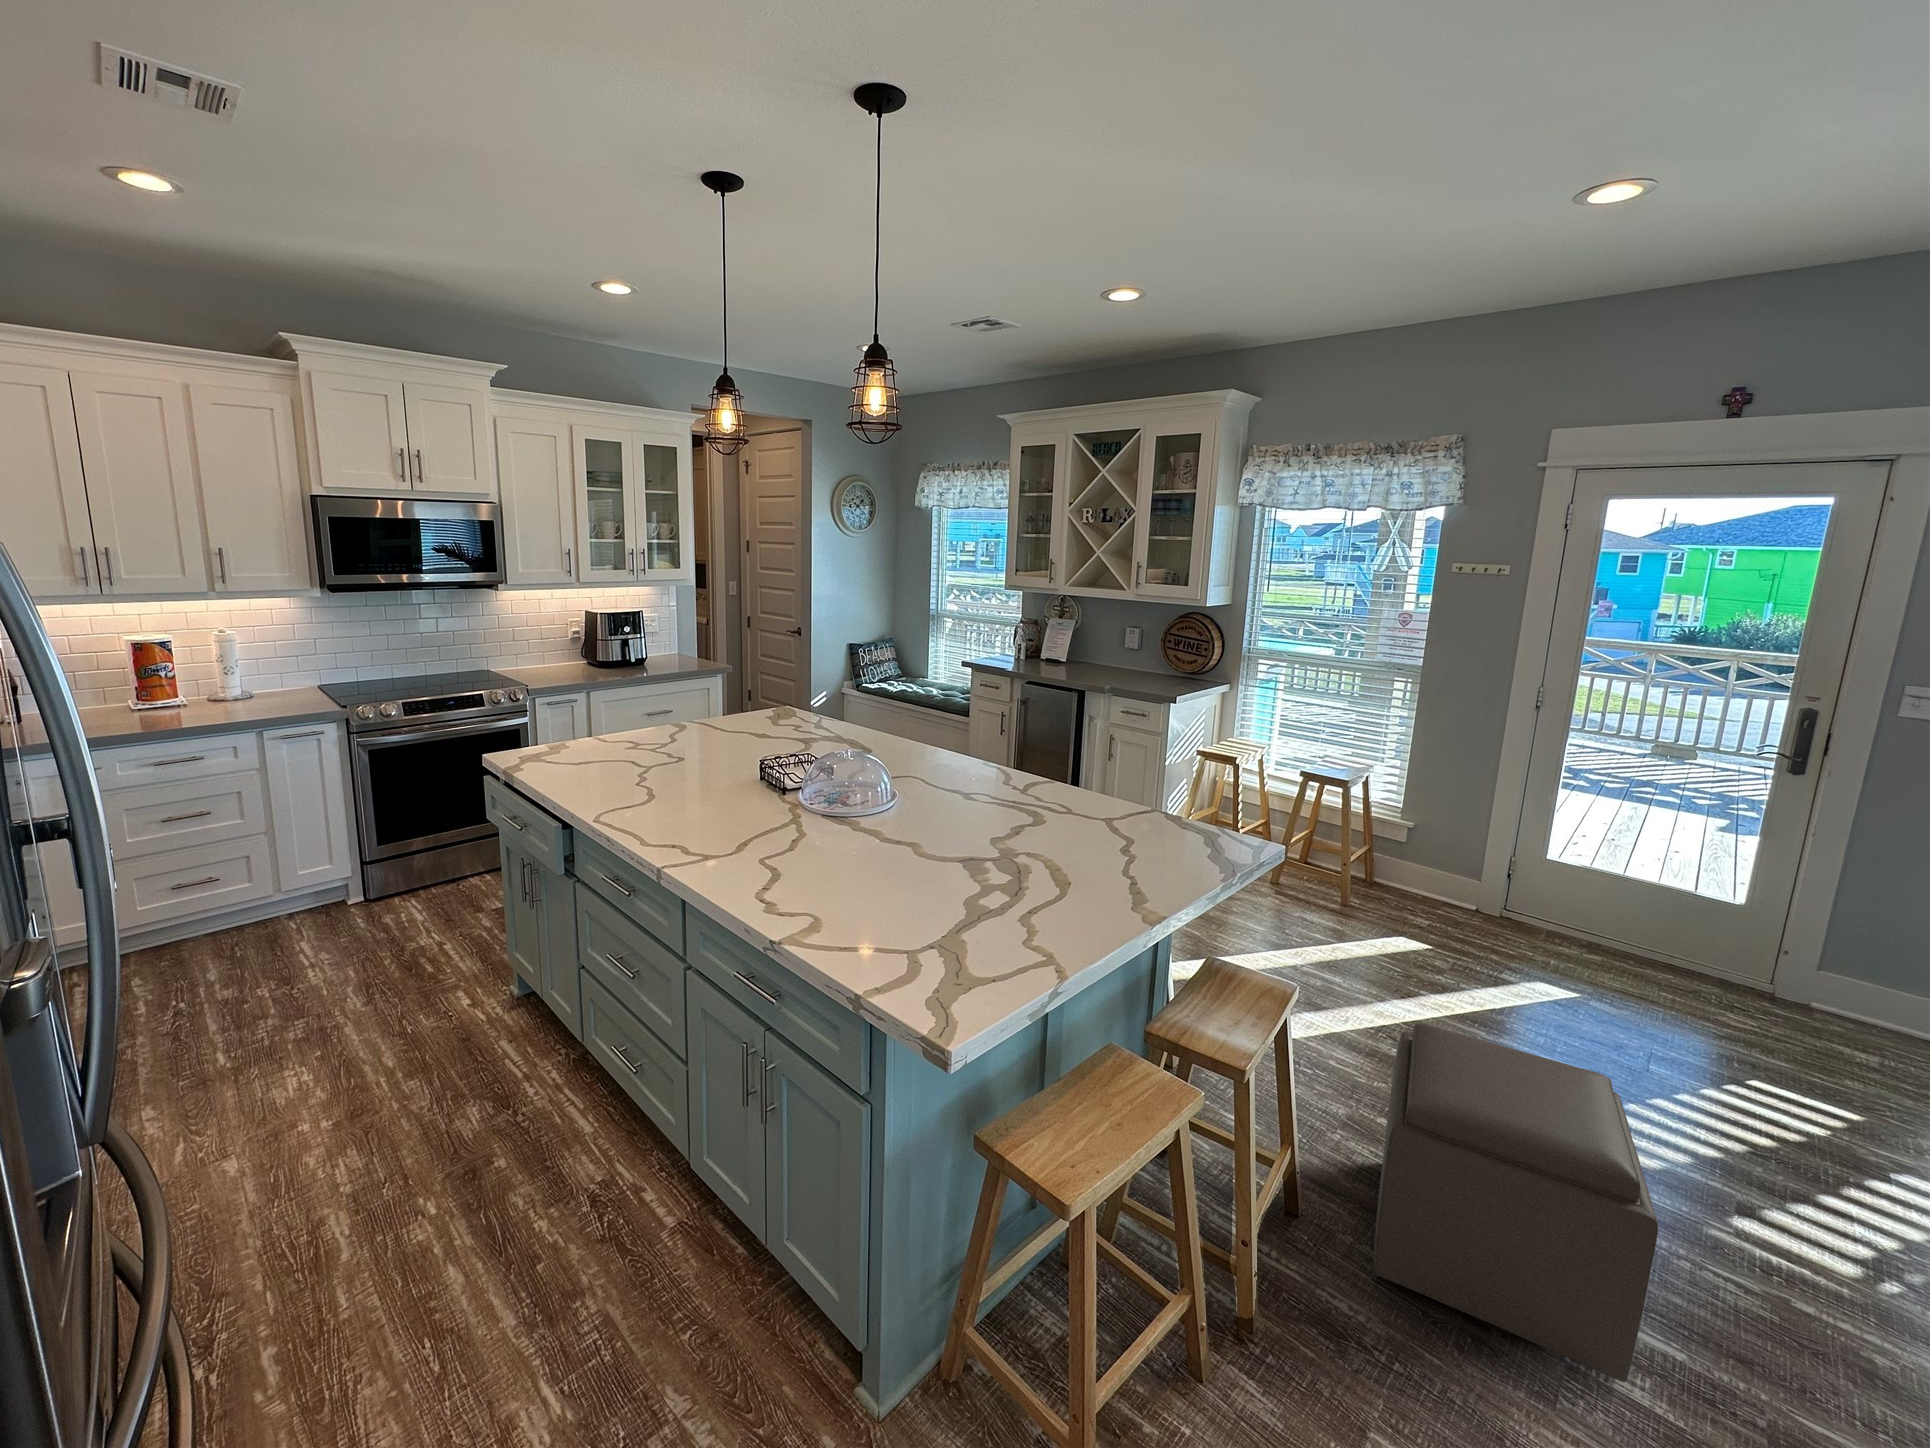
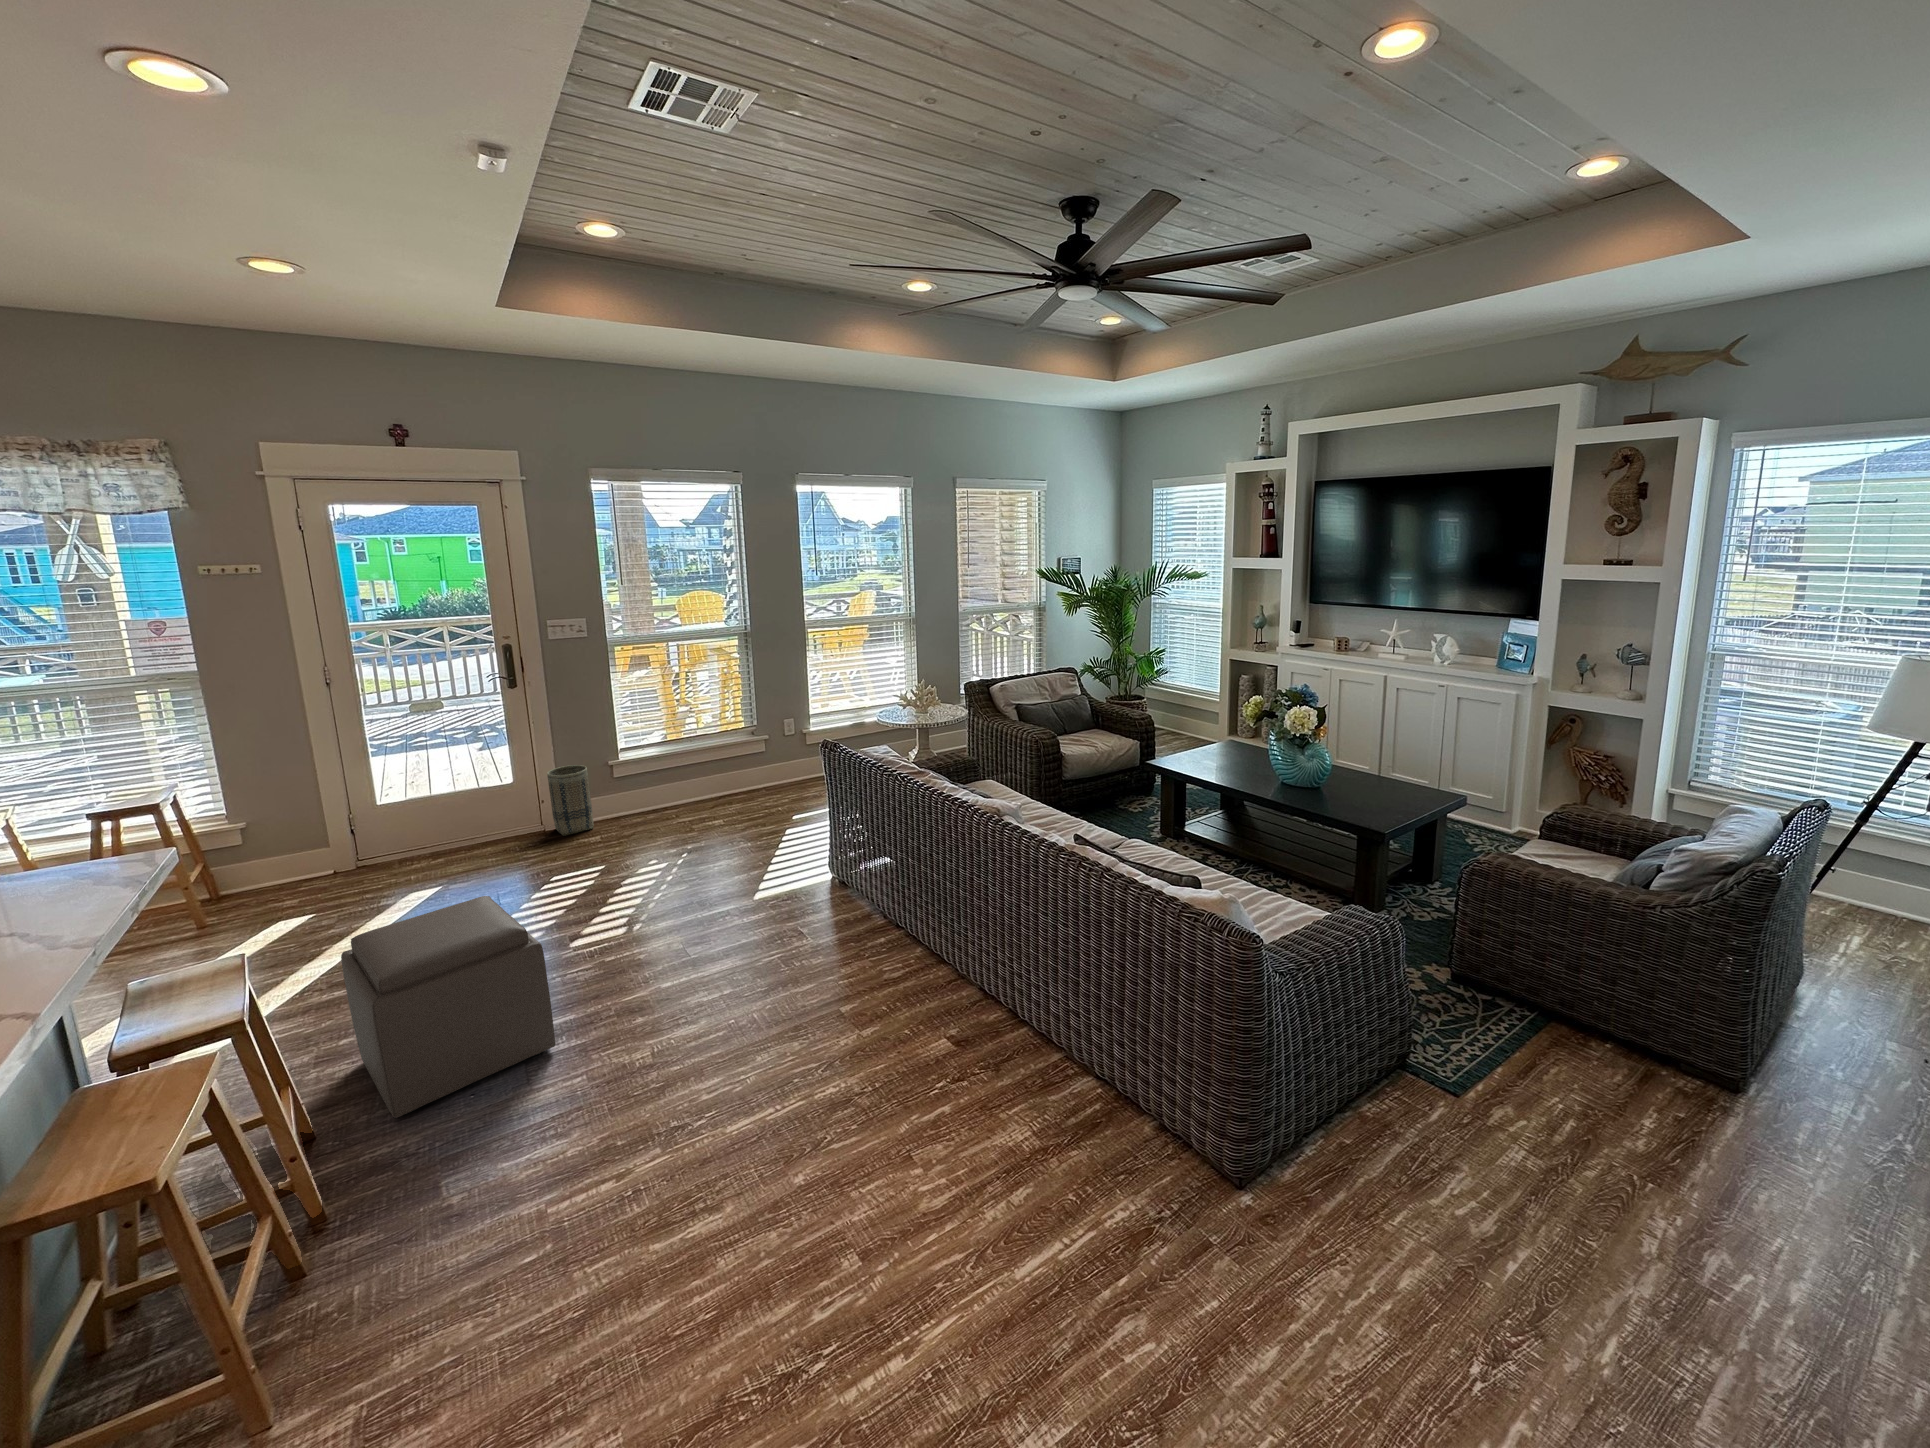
basket: none [1795,914,1898,1037] -> present [547,765,594,836]

